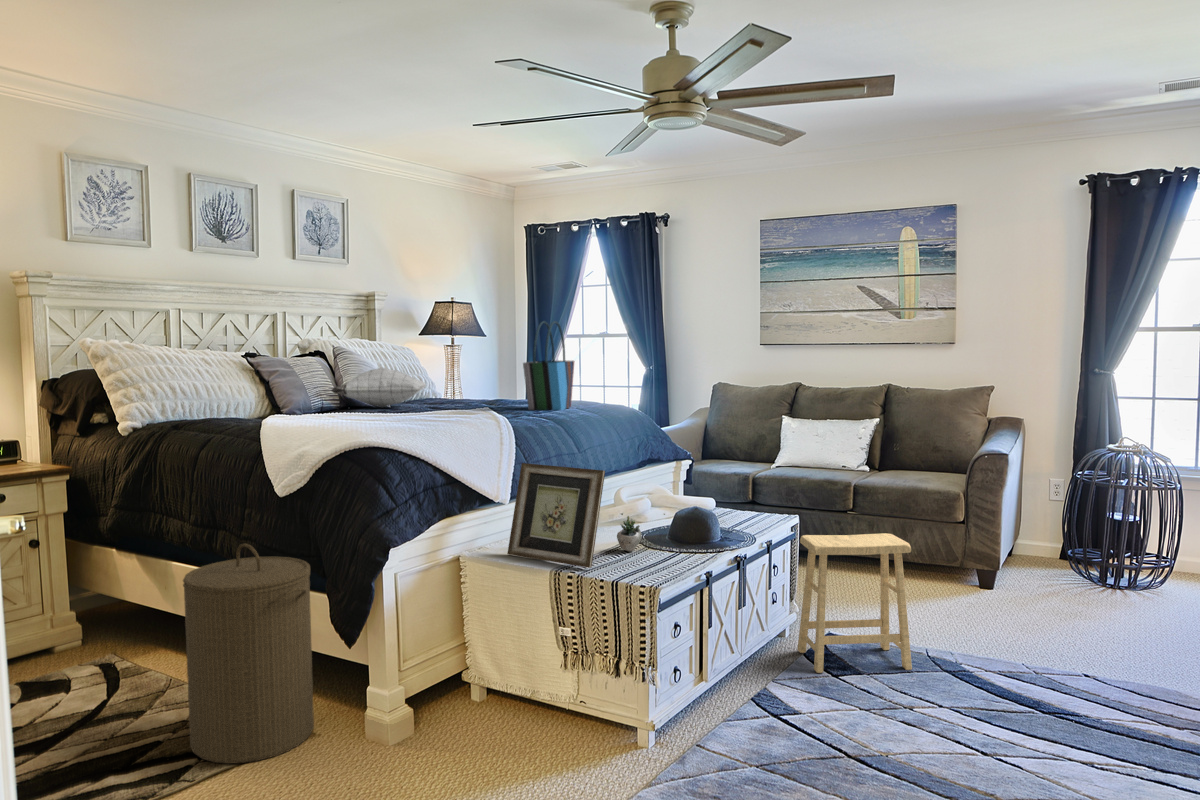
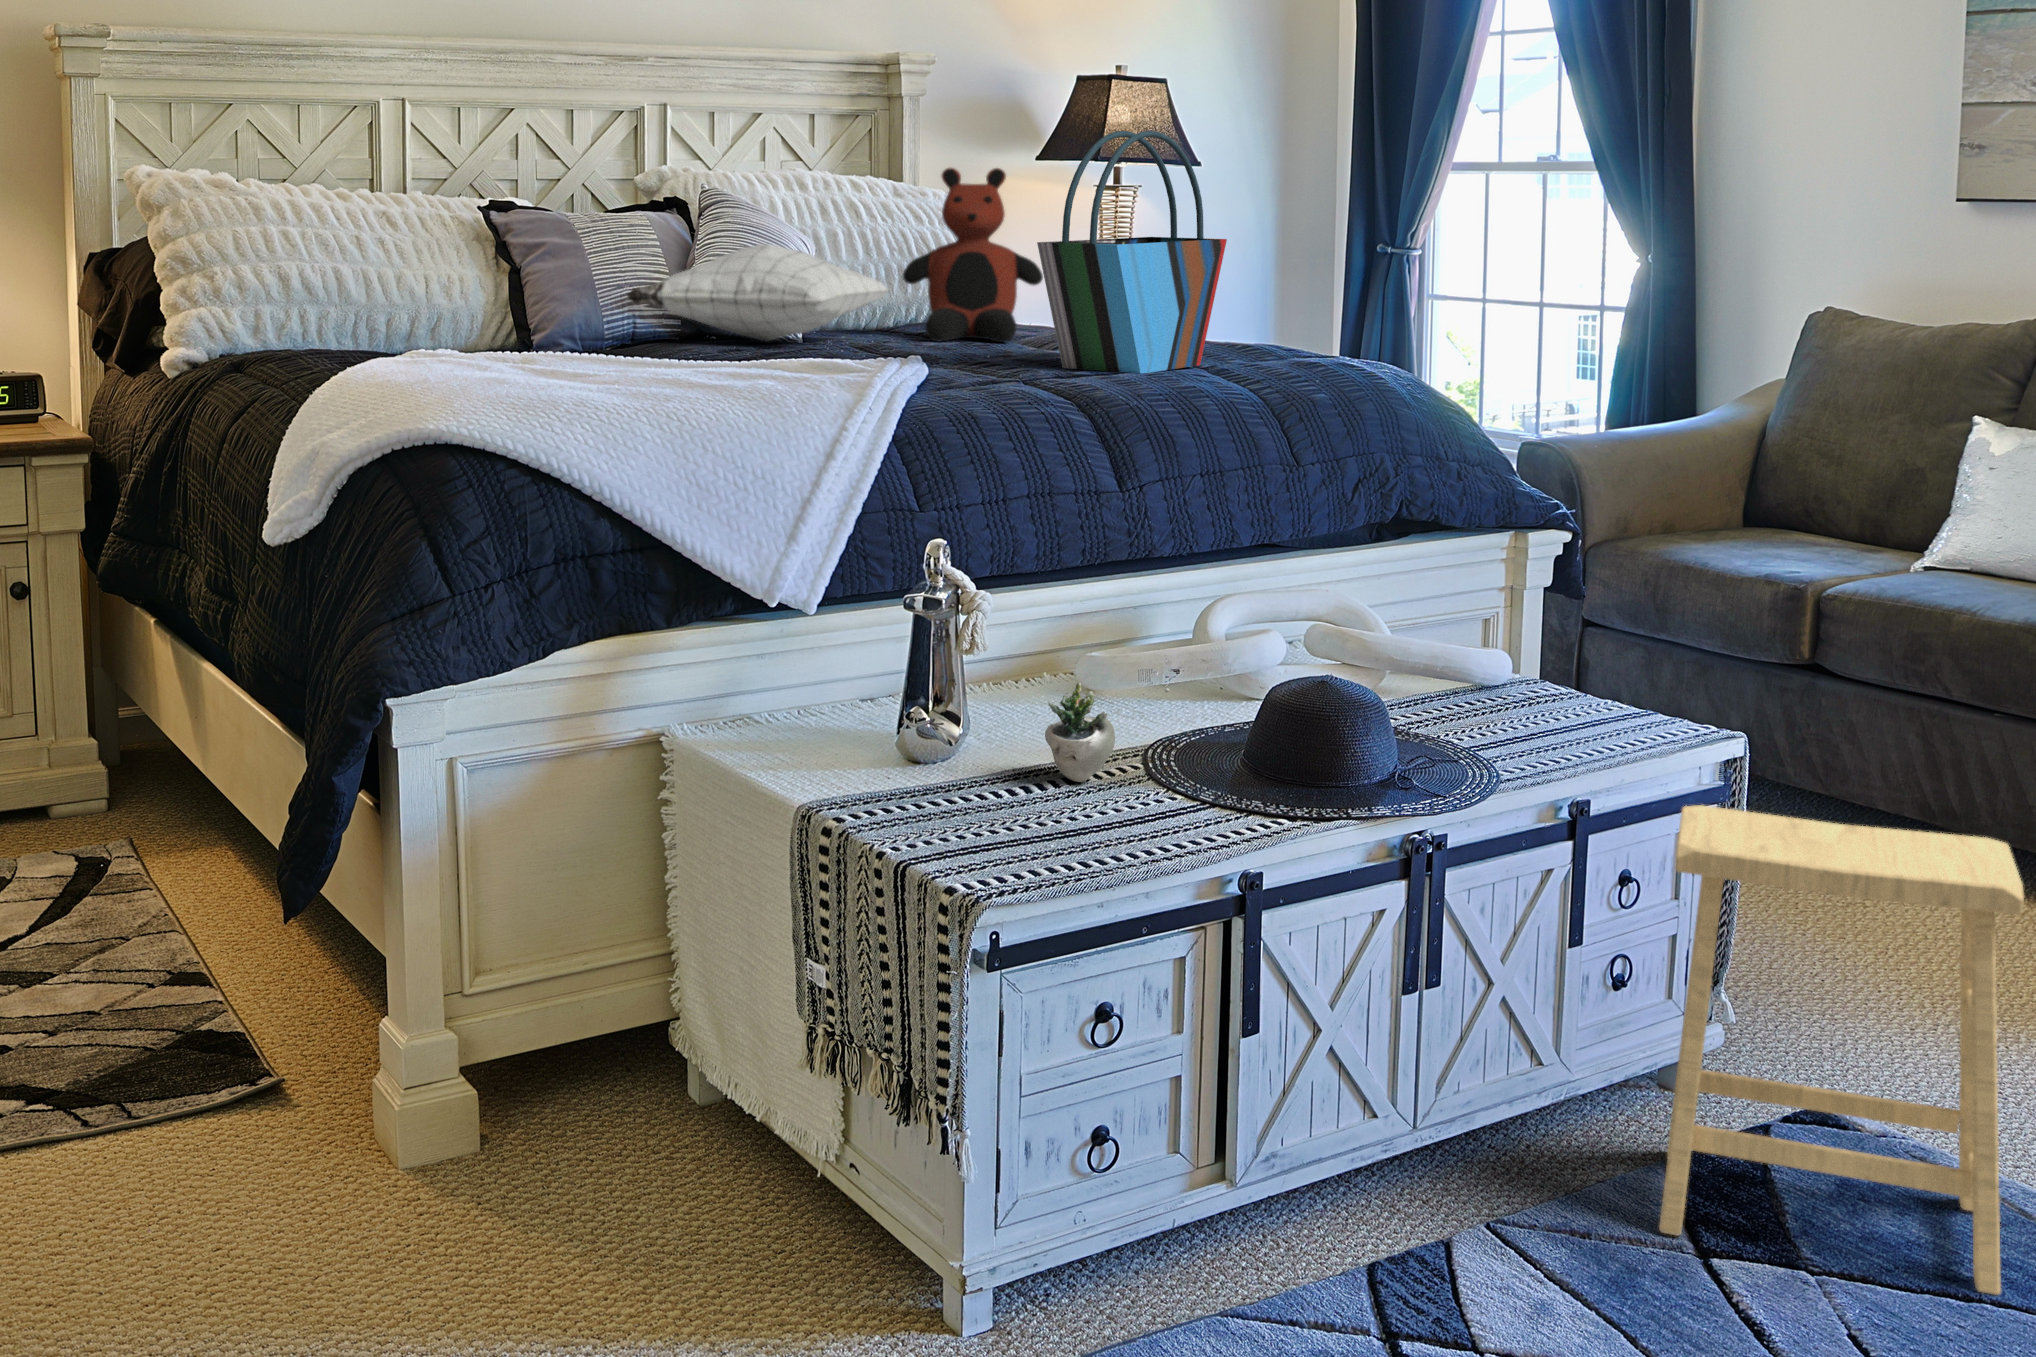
teddy bear: none [420,336,475,405] -> present [903,168,1043,342]
picture frame: present [507,463,605,568] -> none [762,511,965,812]
laundry hamper: present [183,544,314,764] -> none [34,642,324,1133]

